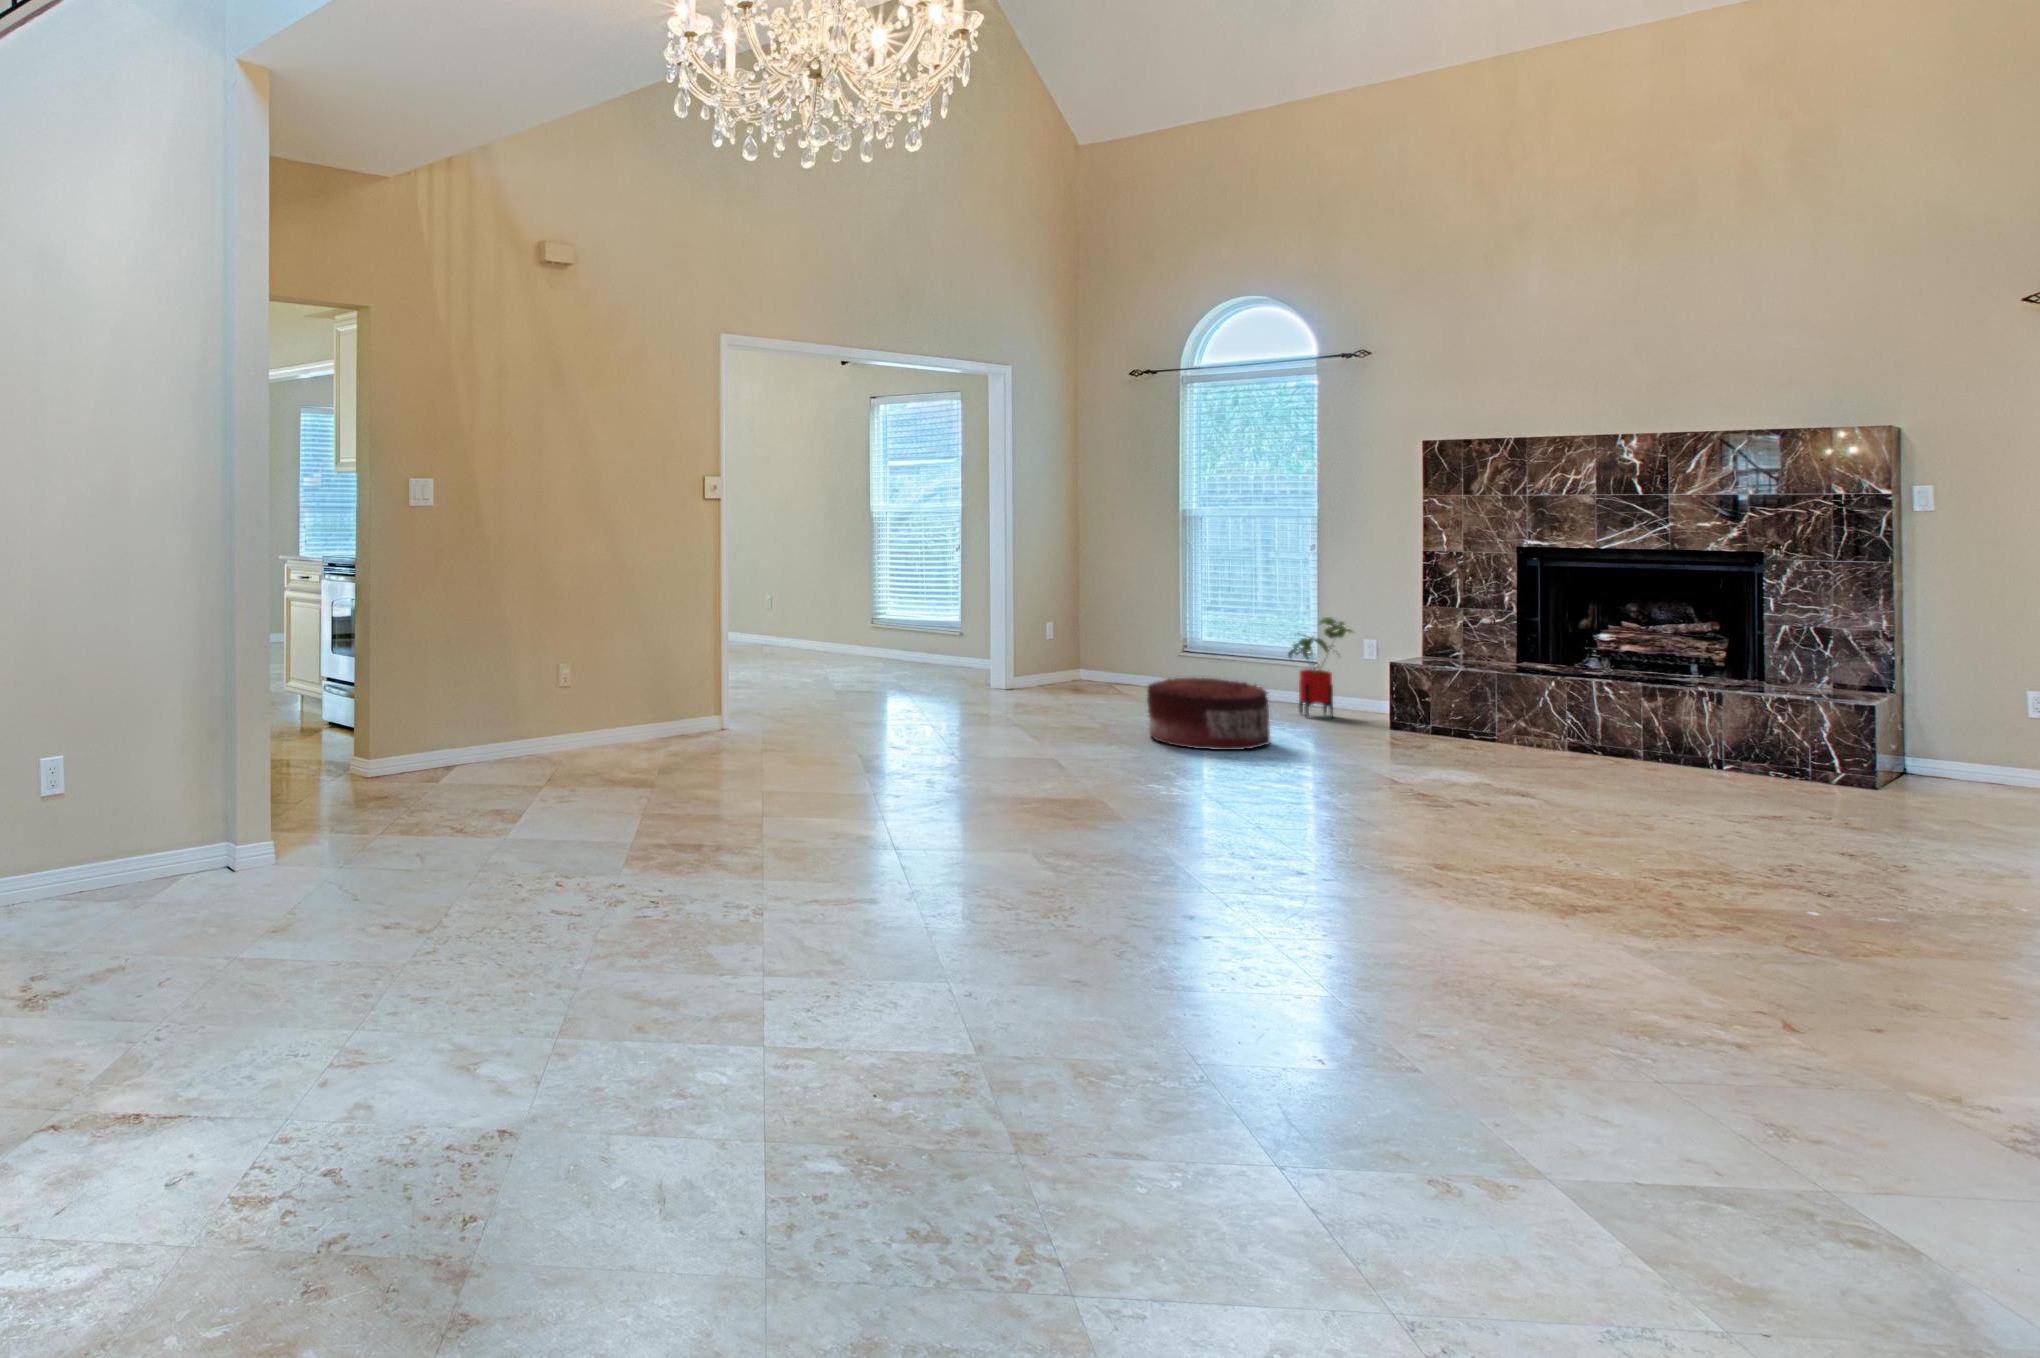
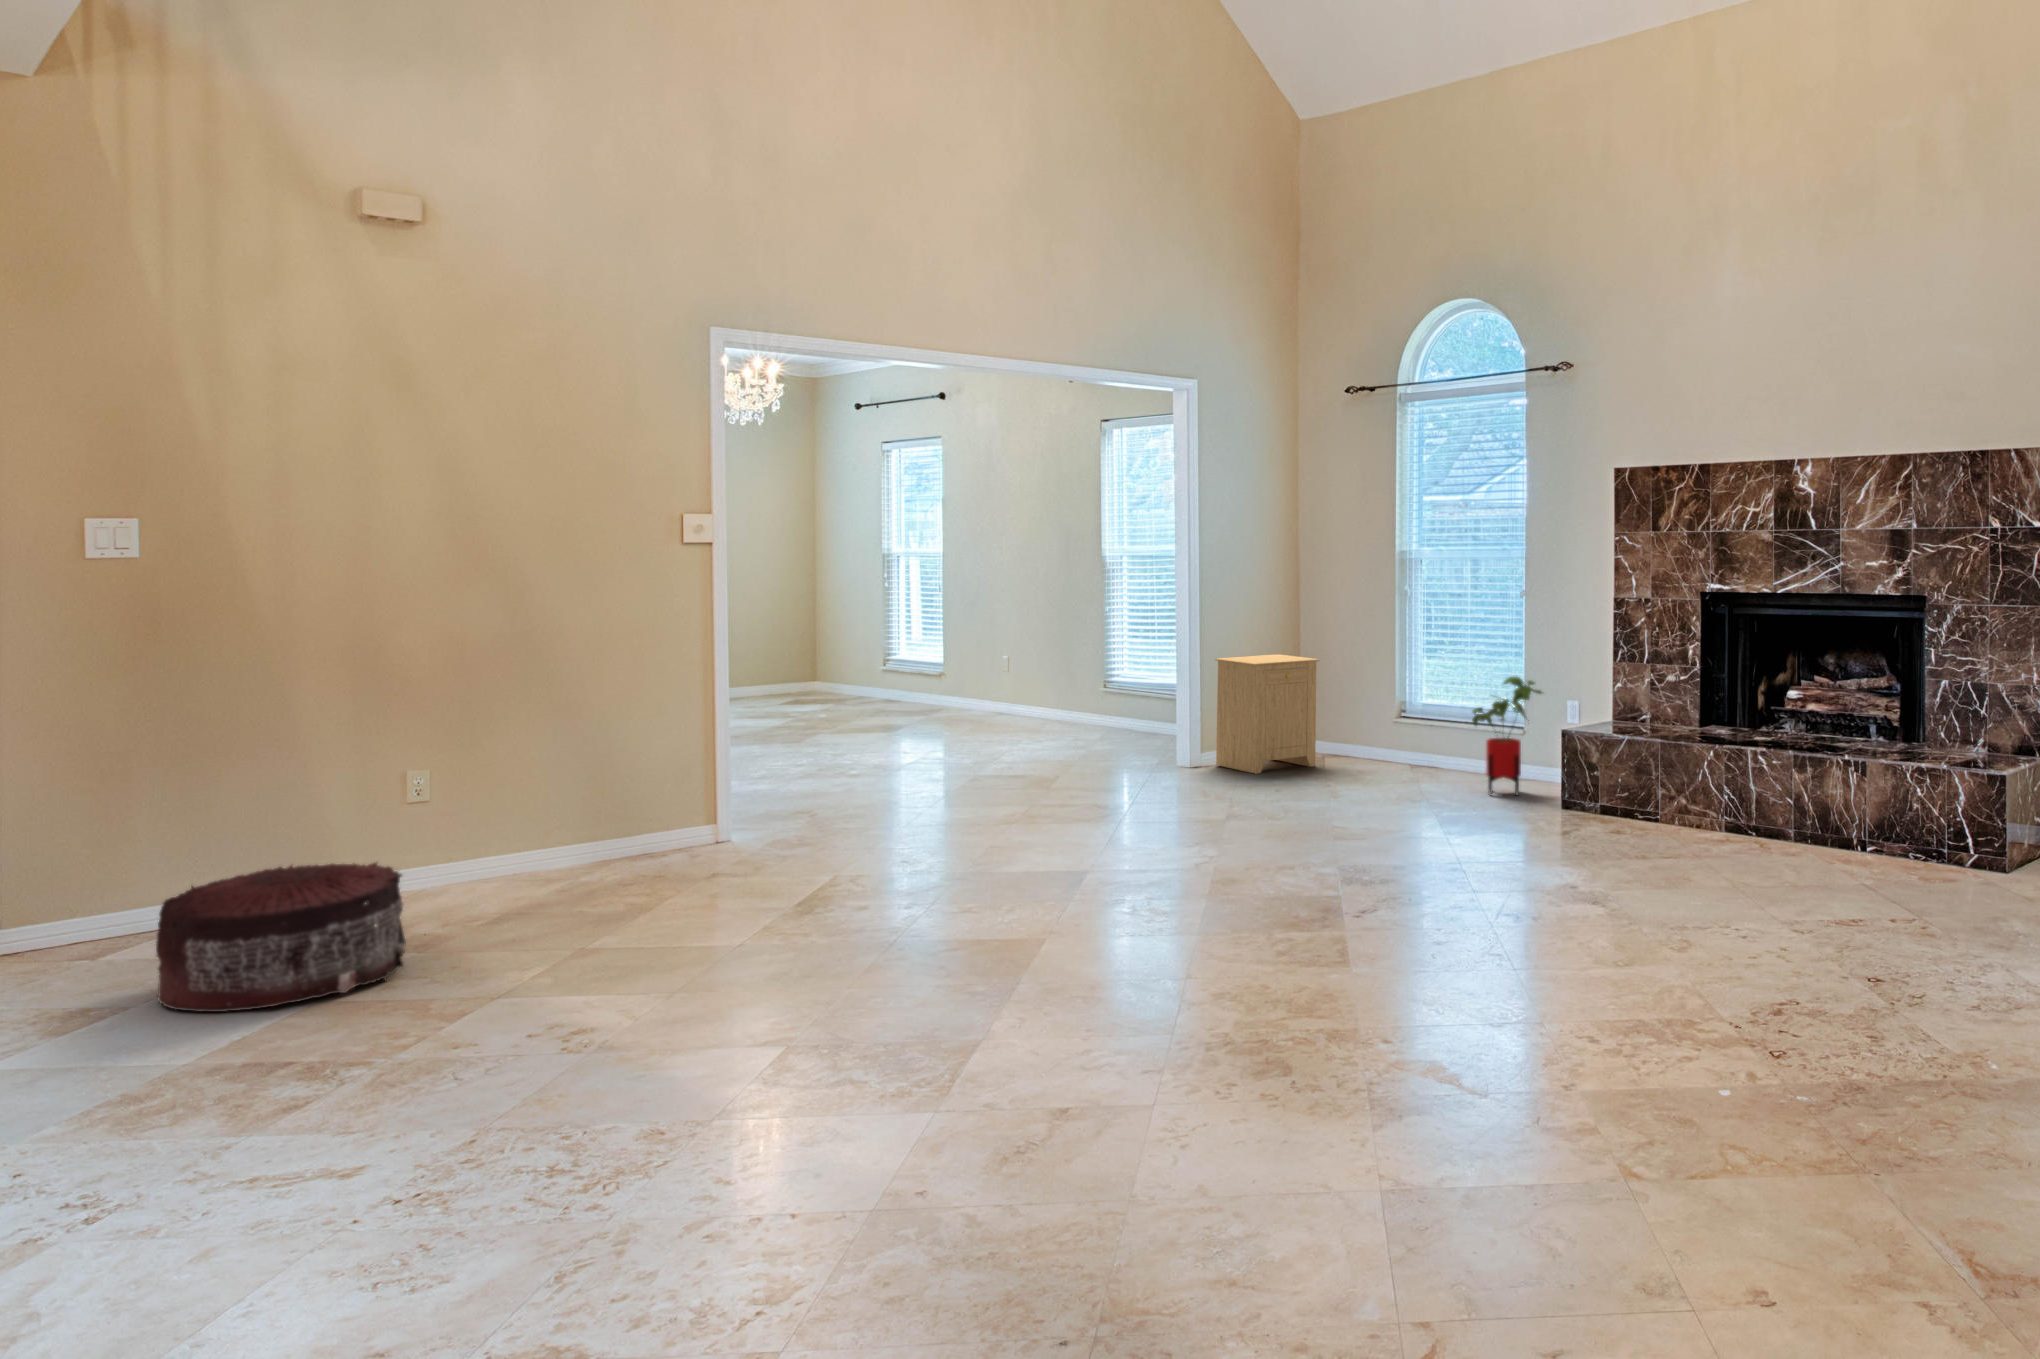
side table: none [1021,596,1112,696] -> present [1215,654,1320,774]
pouf: present [1147,678,1270,750] -> present [156,863,406,1012]

